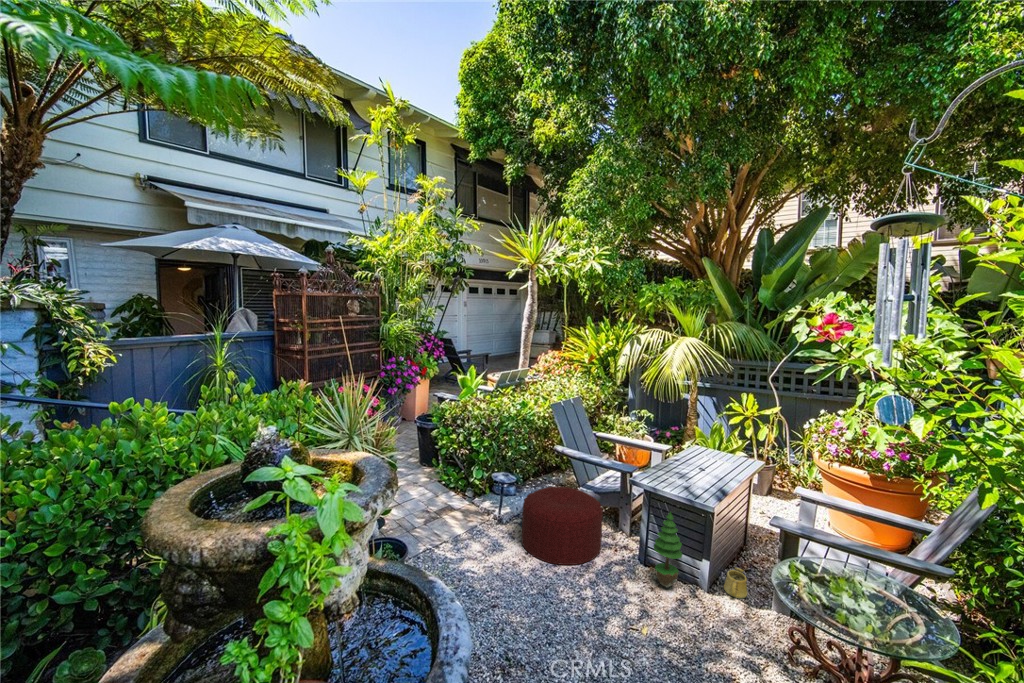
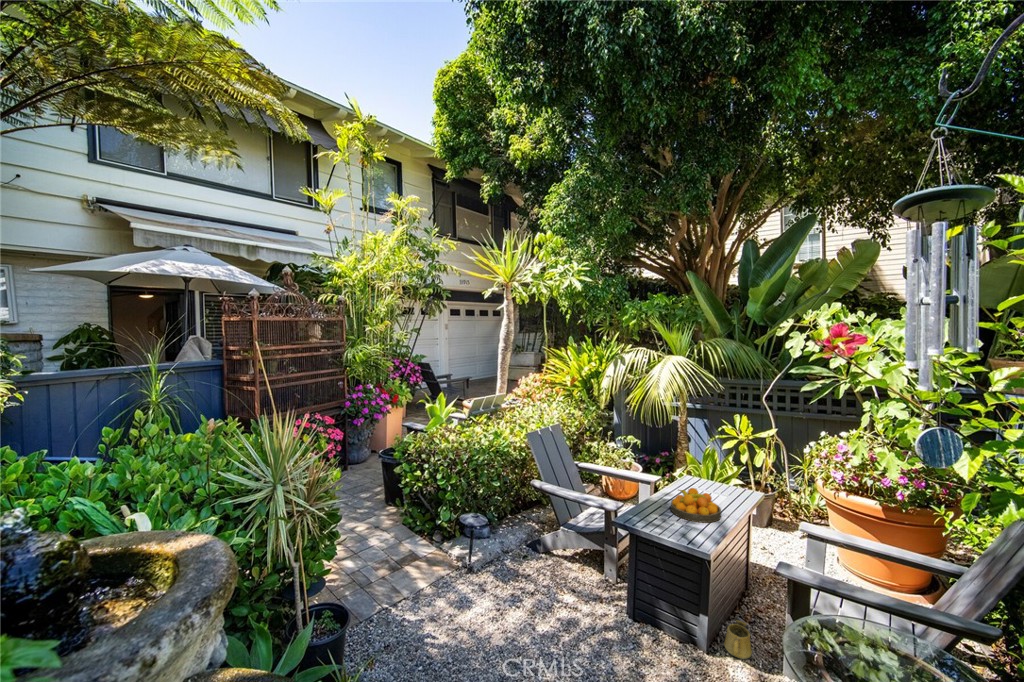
fruit bowl: none [682,455,726,485] -> present [671,488,721,523]
ottoman: present [522,486,603,565] -> none [492,528,584,623]
potted tree: present [654,512,682,588] -> none [640,556,675,649]

